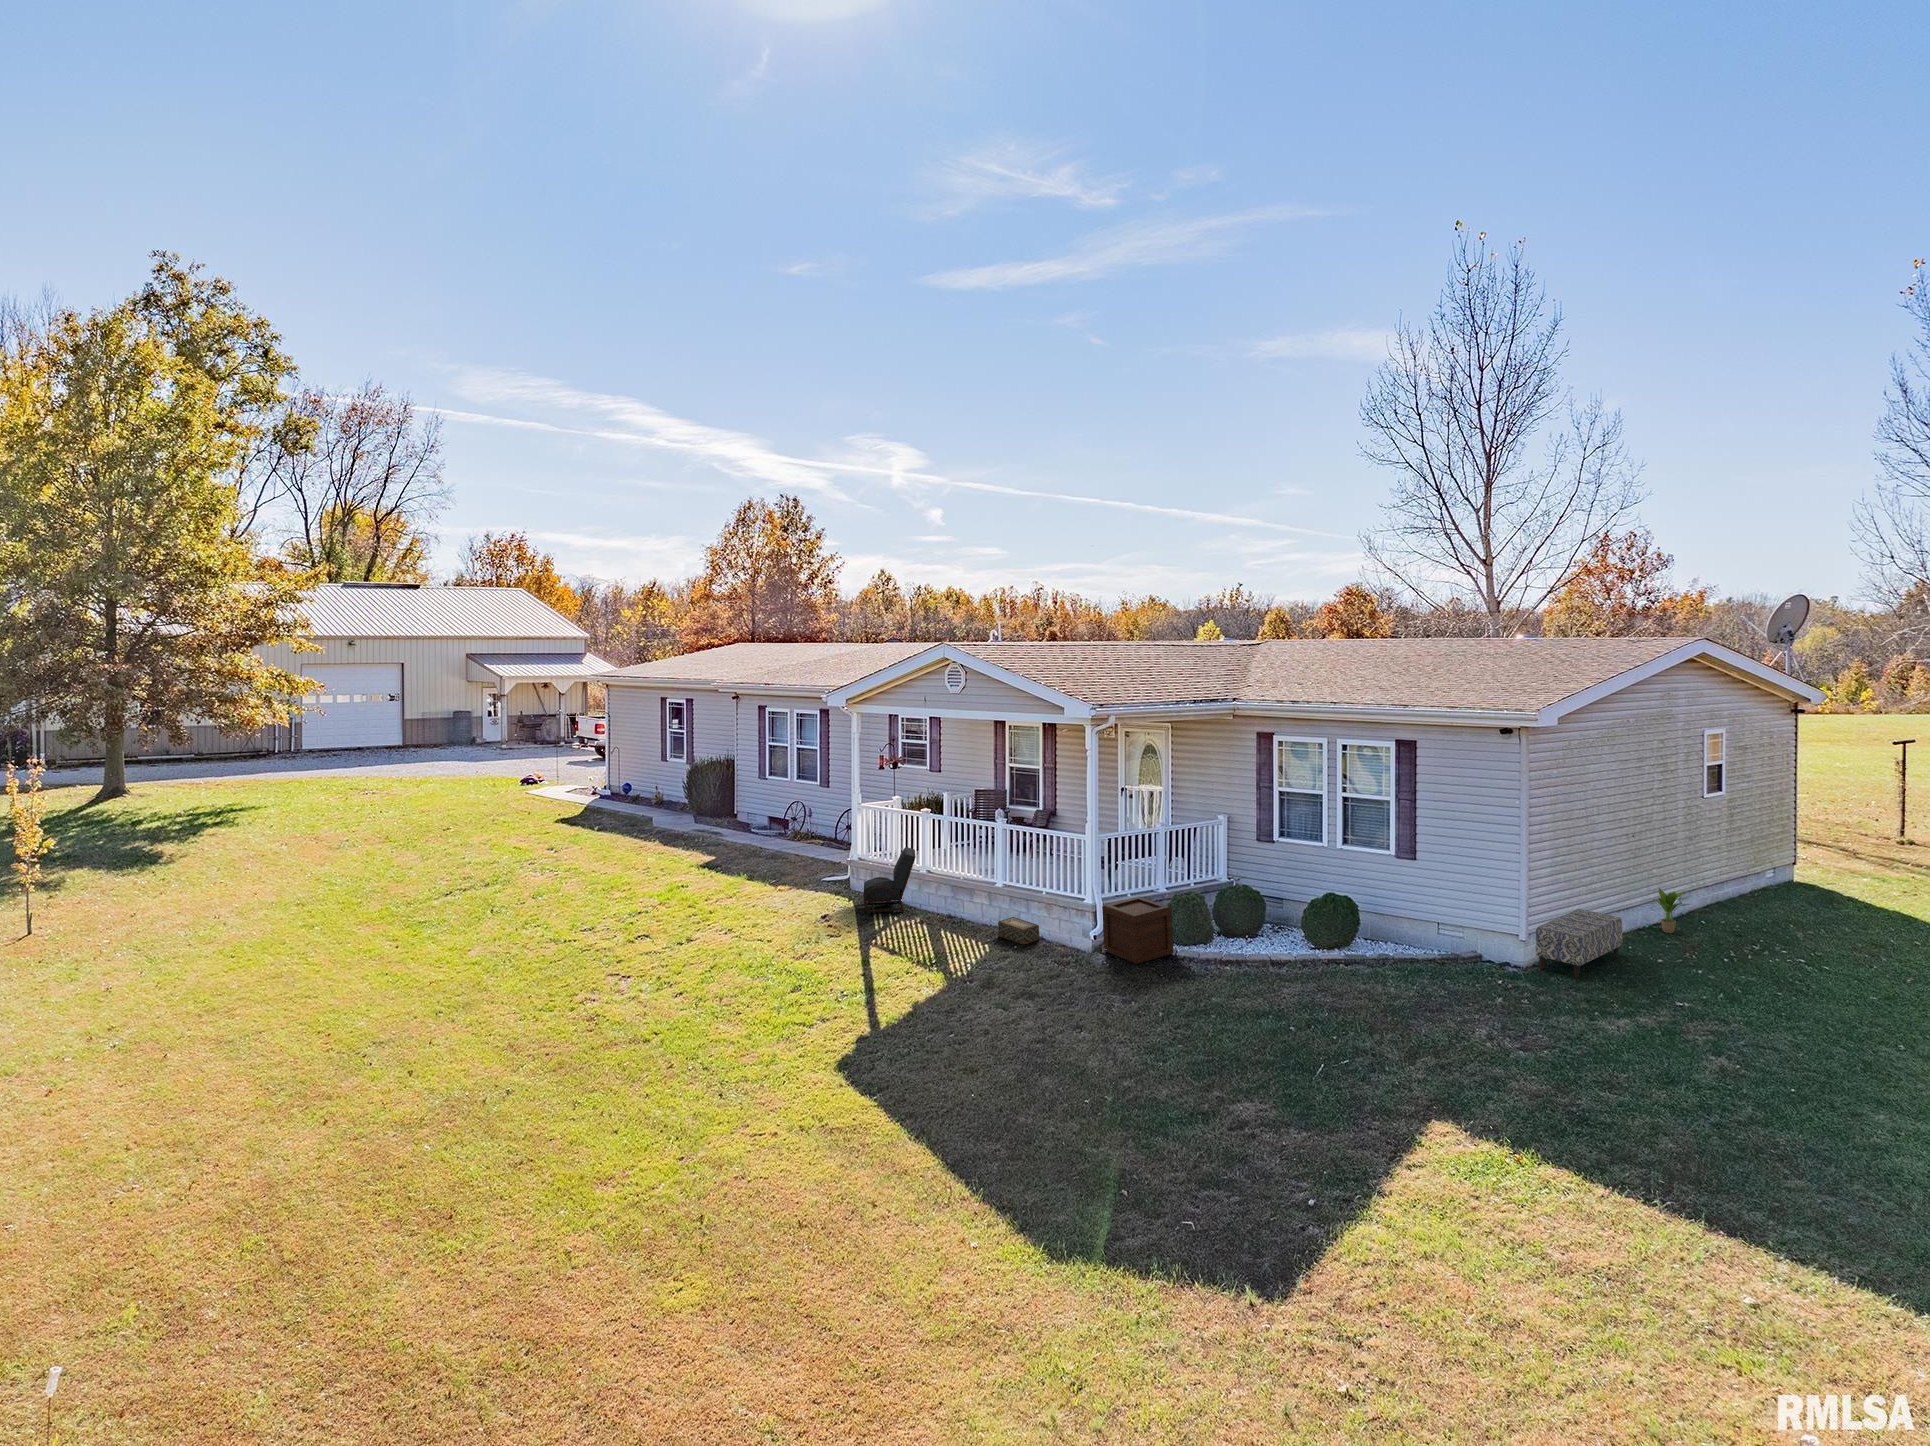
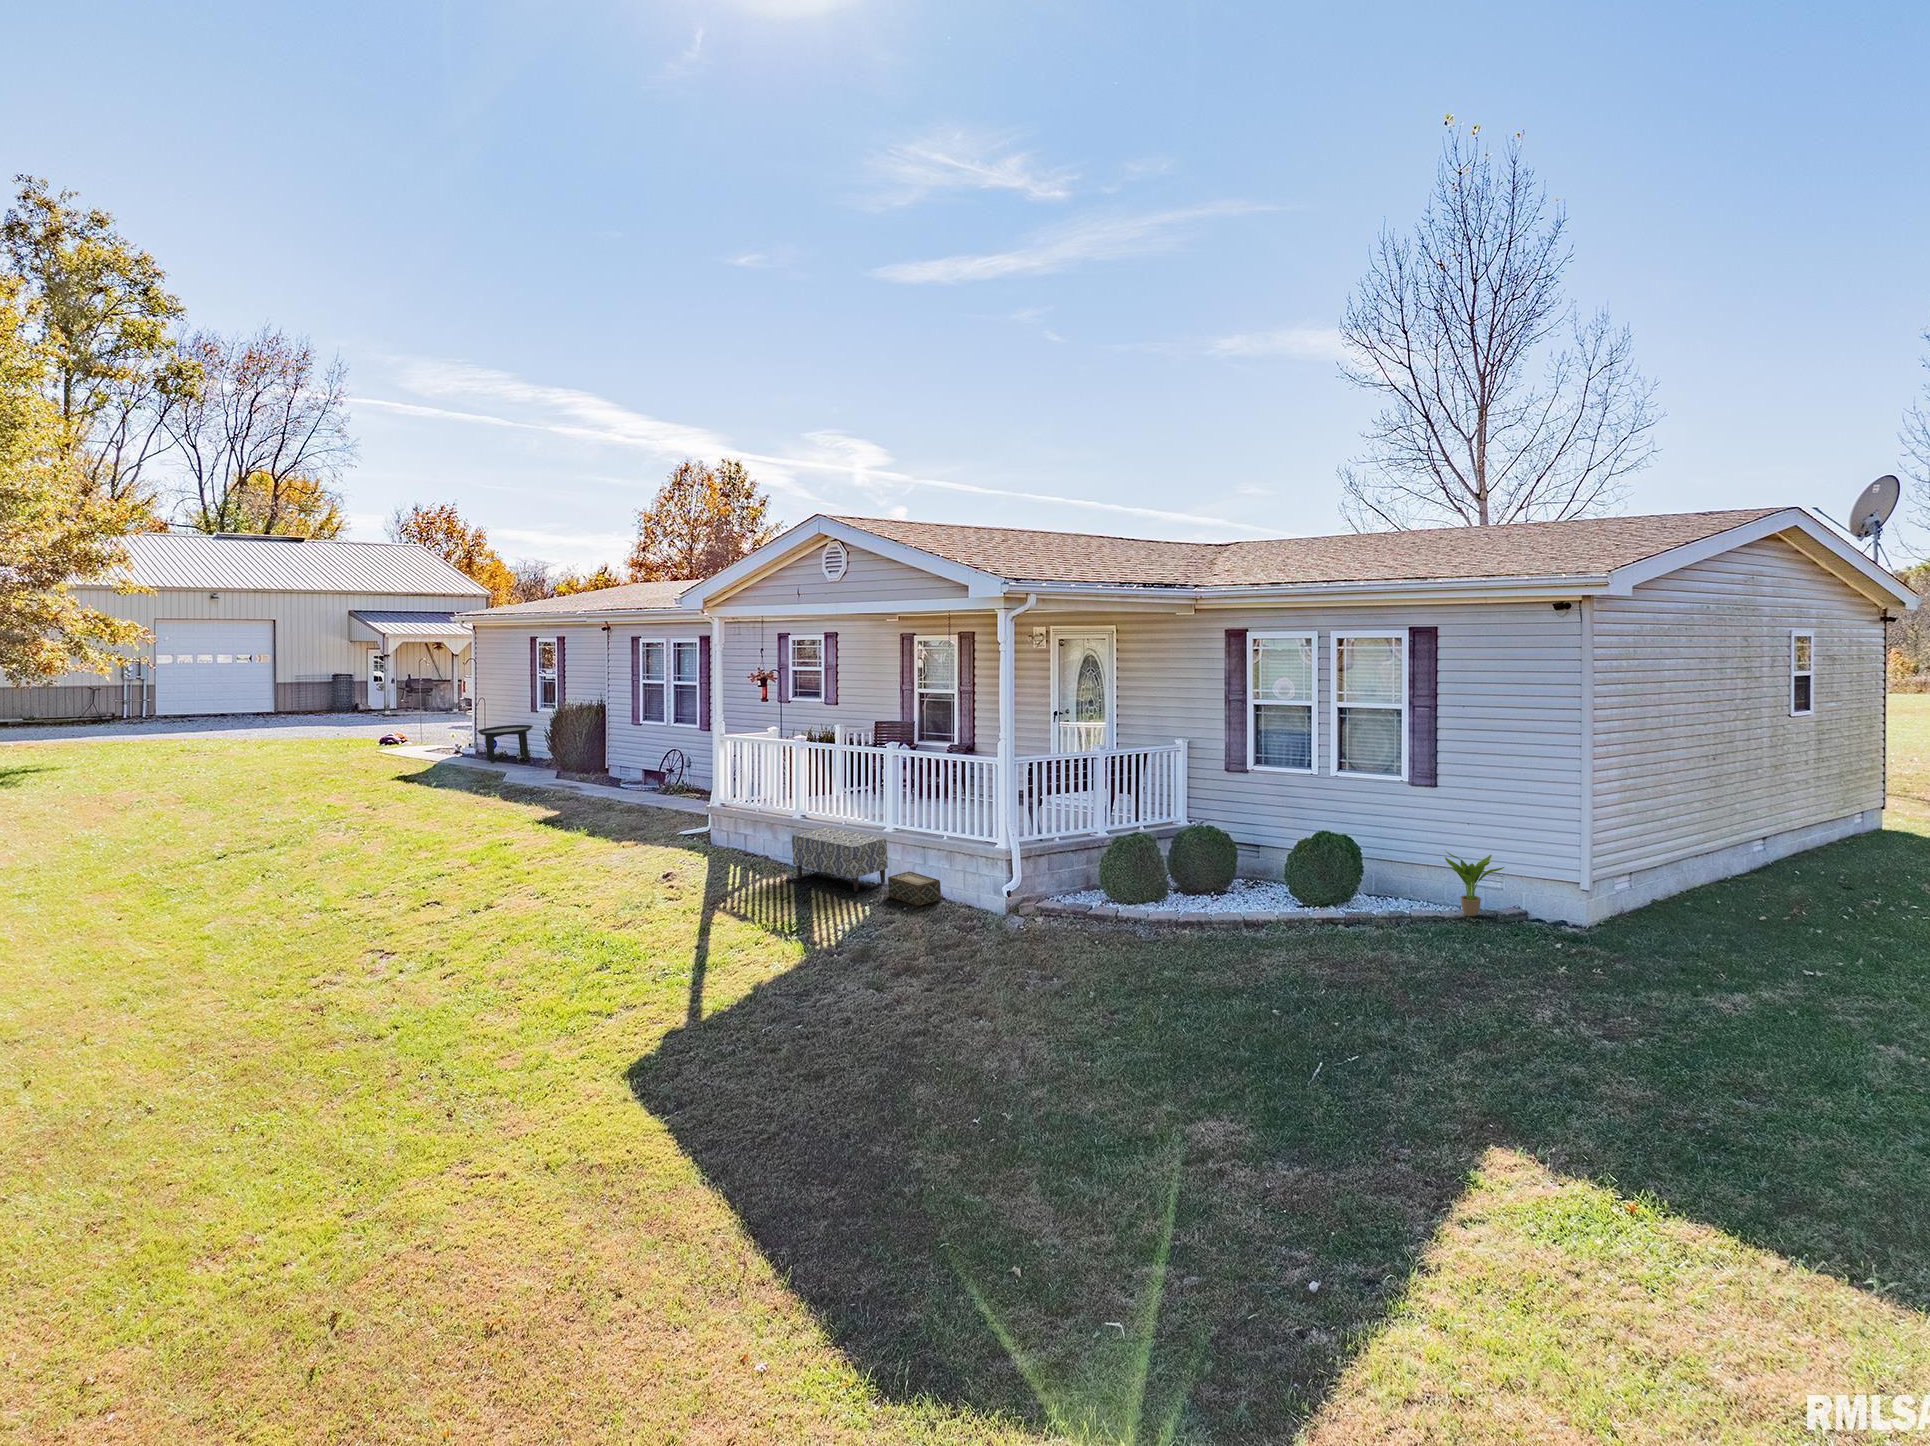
round table: none [614,770,660,803] -> present [477,725,533,763]
lounge chair: present [864,847,916,914] -> none [723,789,793,873]
potted plant: present [1653,888,1689,933] -> present [1445,852,1504,916]
wooden crate: present [1102,897,1173,964] -> none [1020,840,1114,927]
bench: present [1535,909,1622,978] -> present [792,827,888,892]

